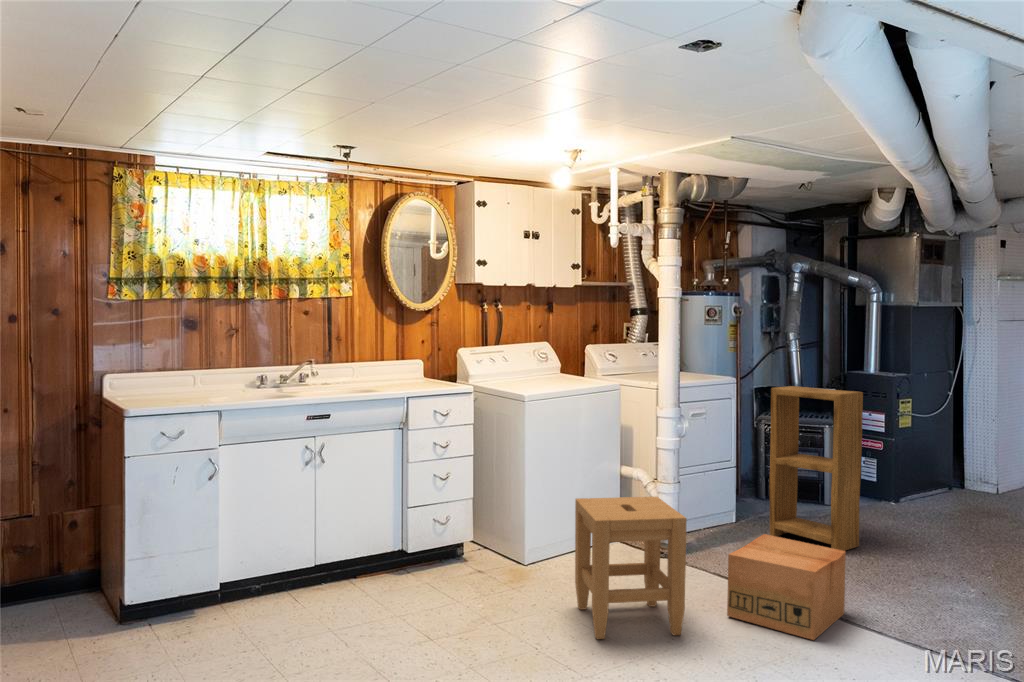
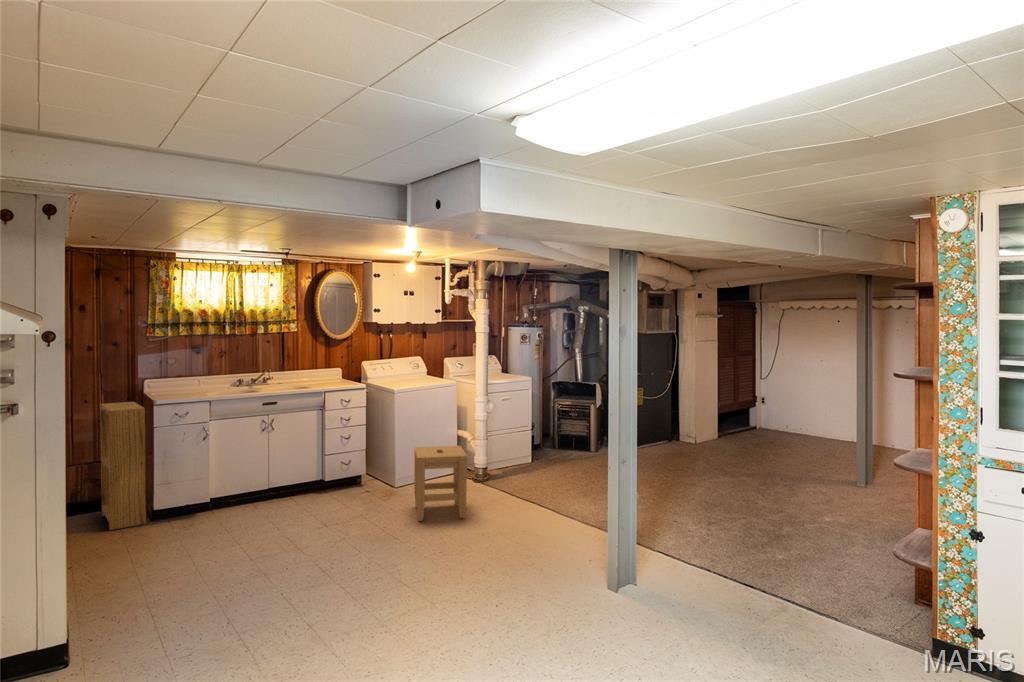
shelving unit: present [769,386,863,551] -> present [100,402,146,530]
cardboard box: present [727,534,846,640] -> none [494,466,559,519]

